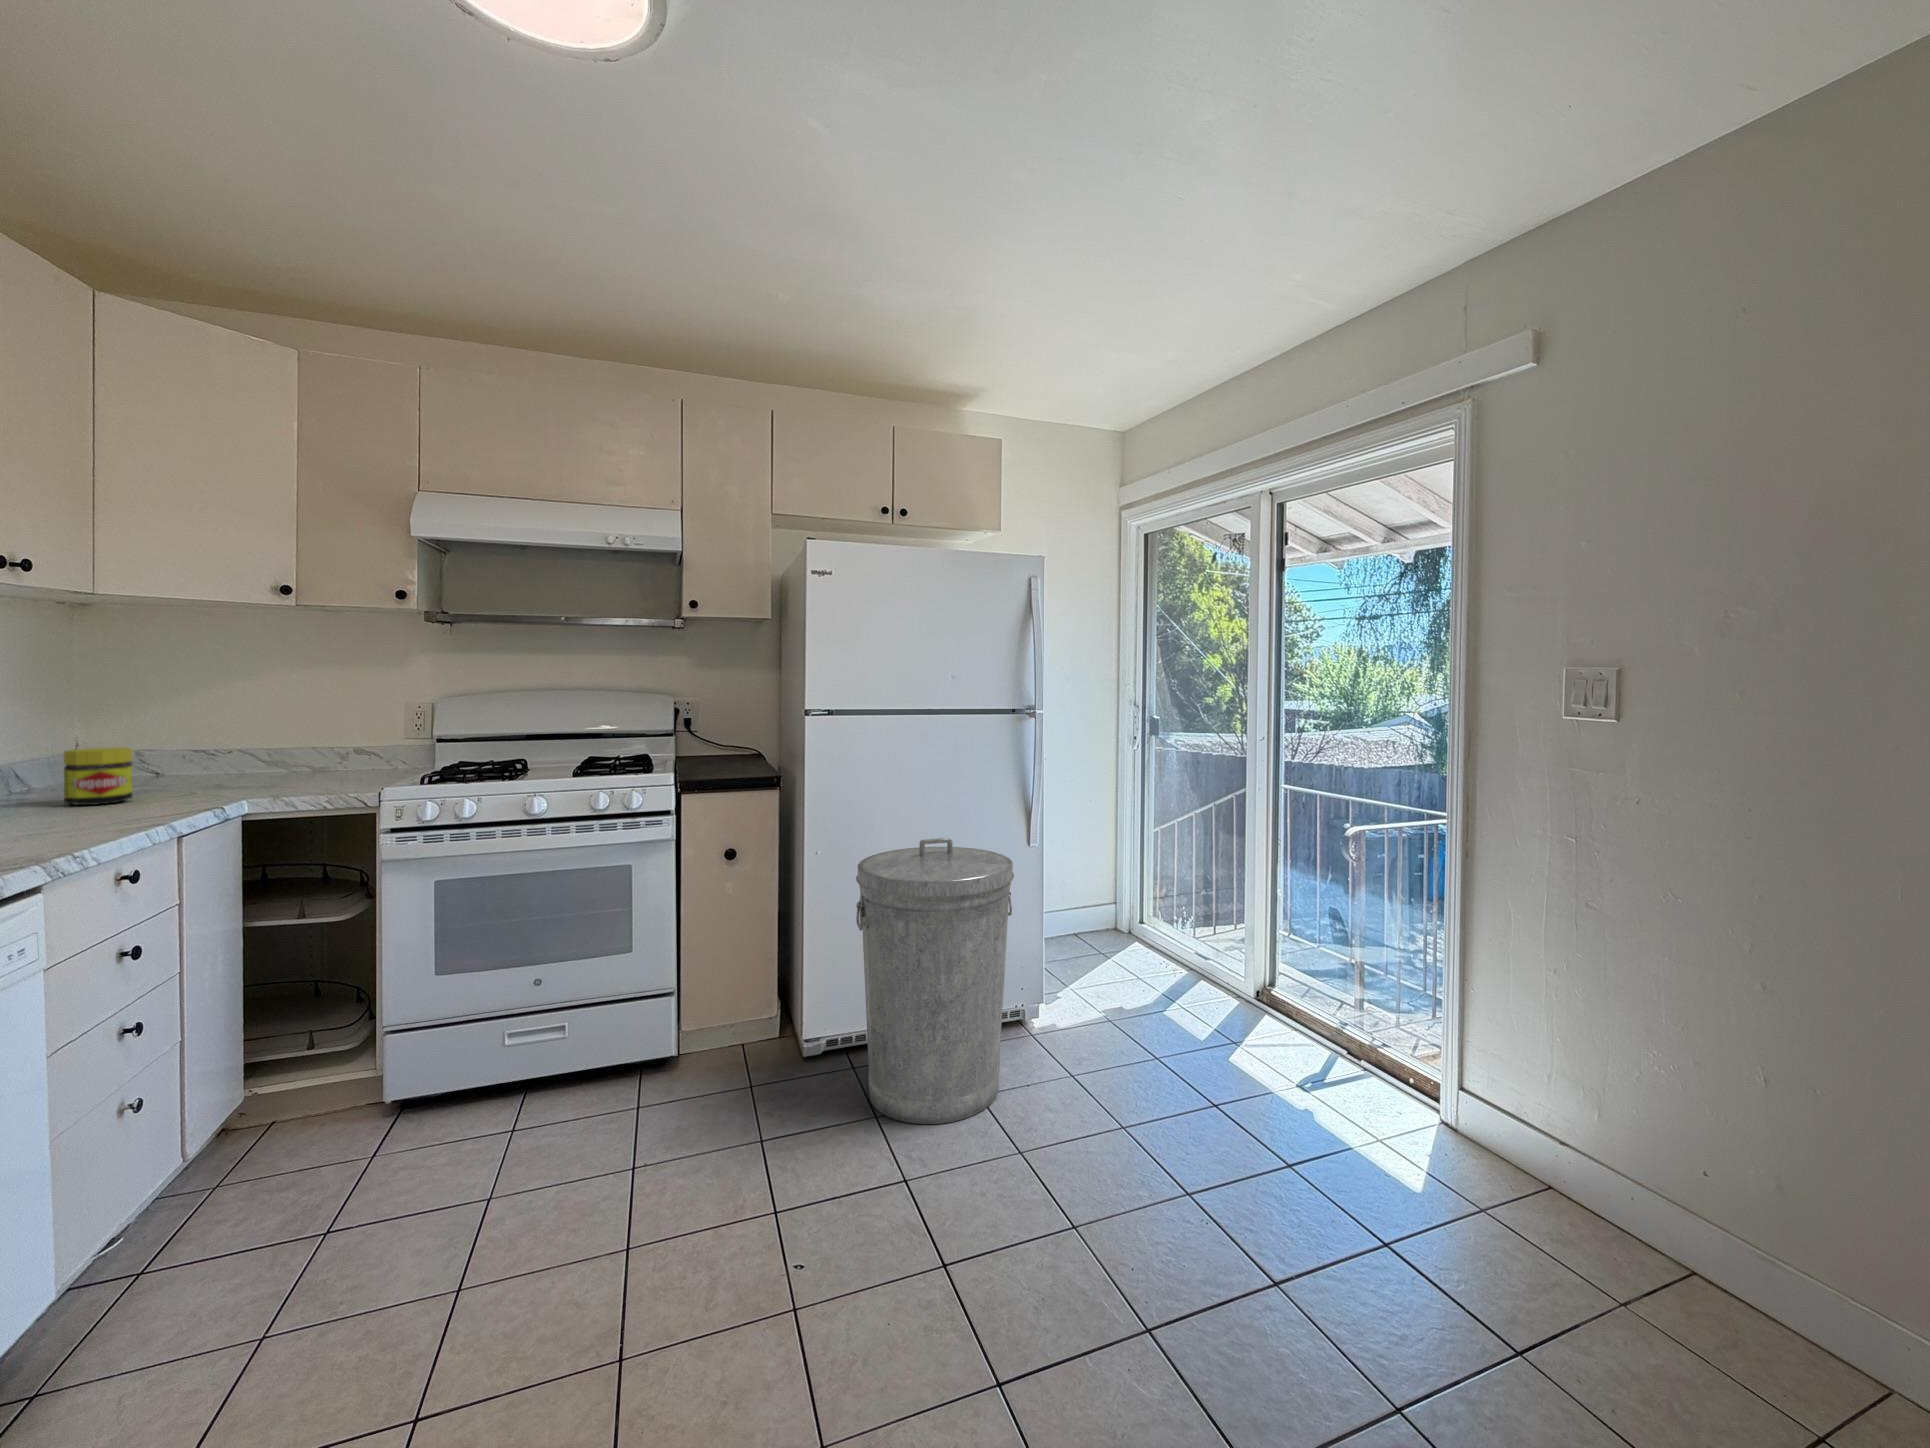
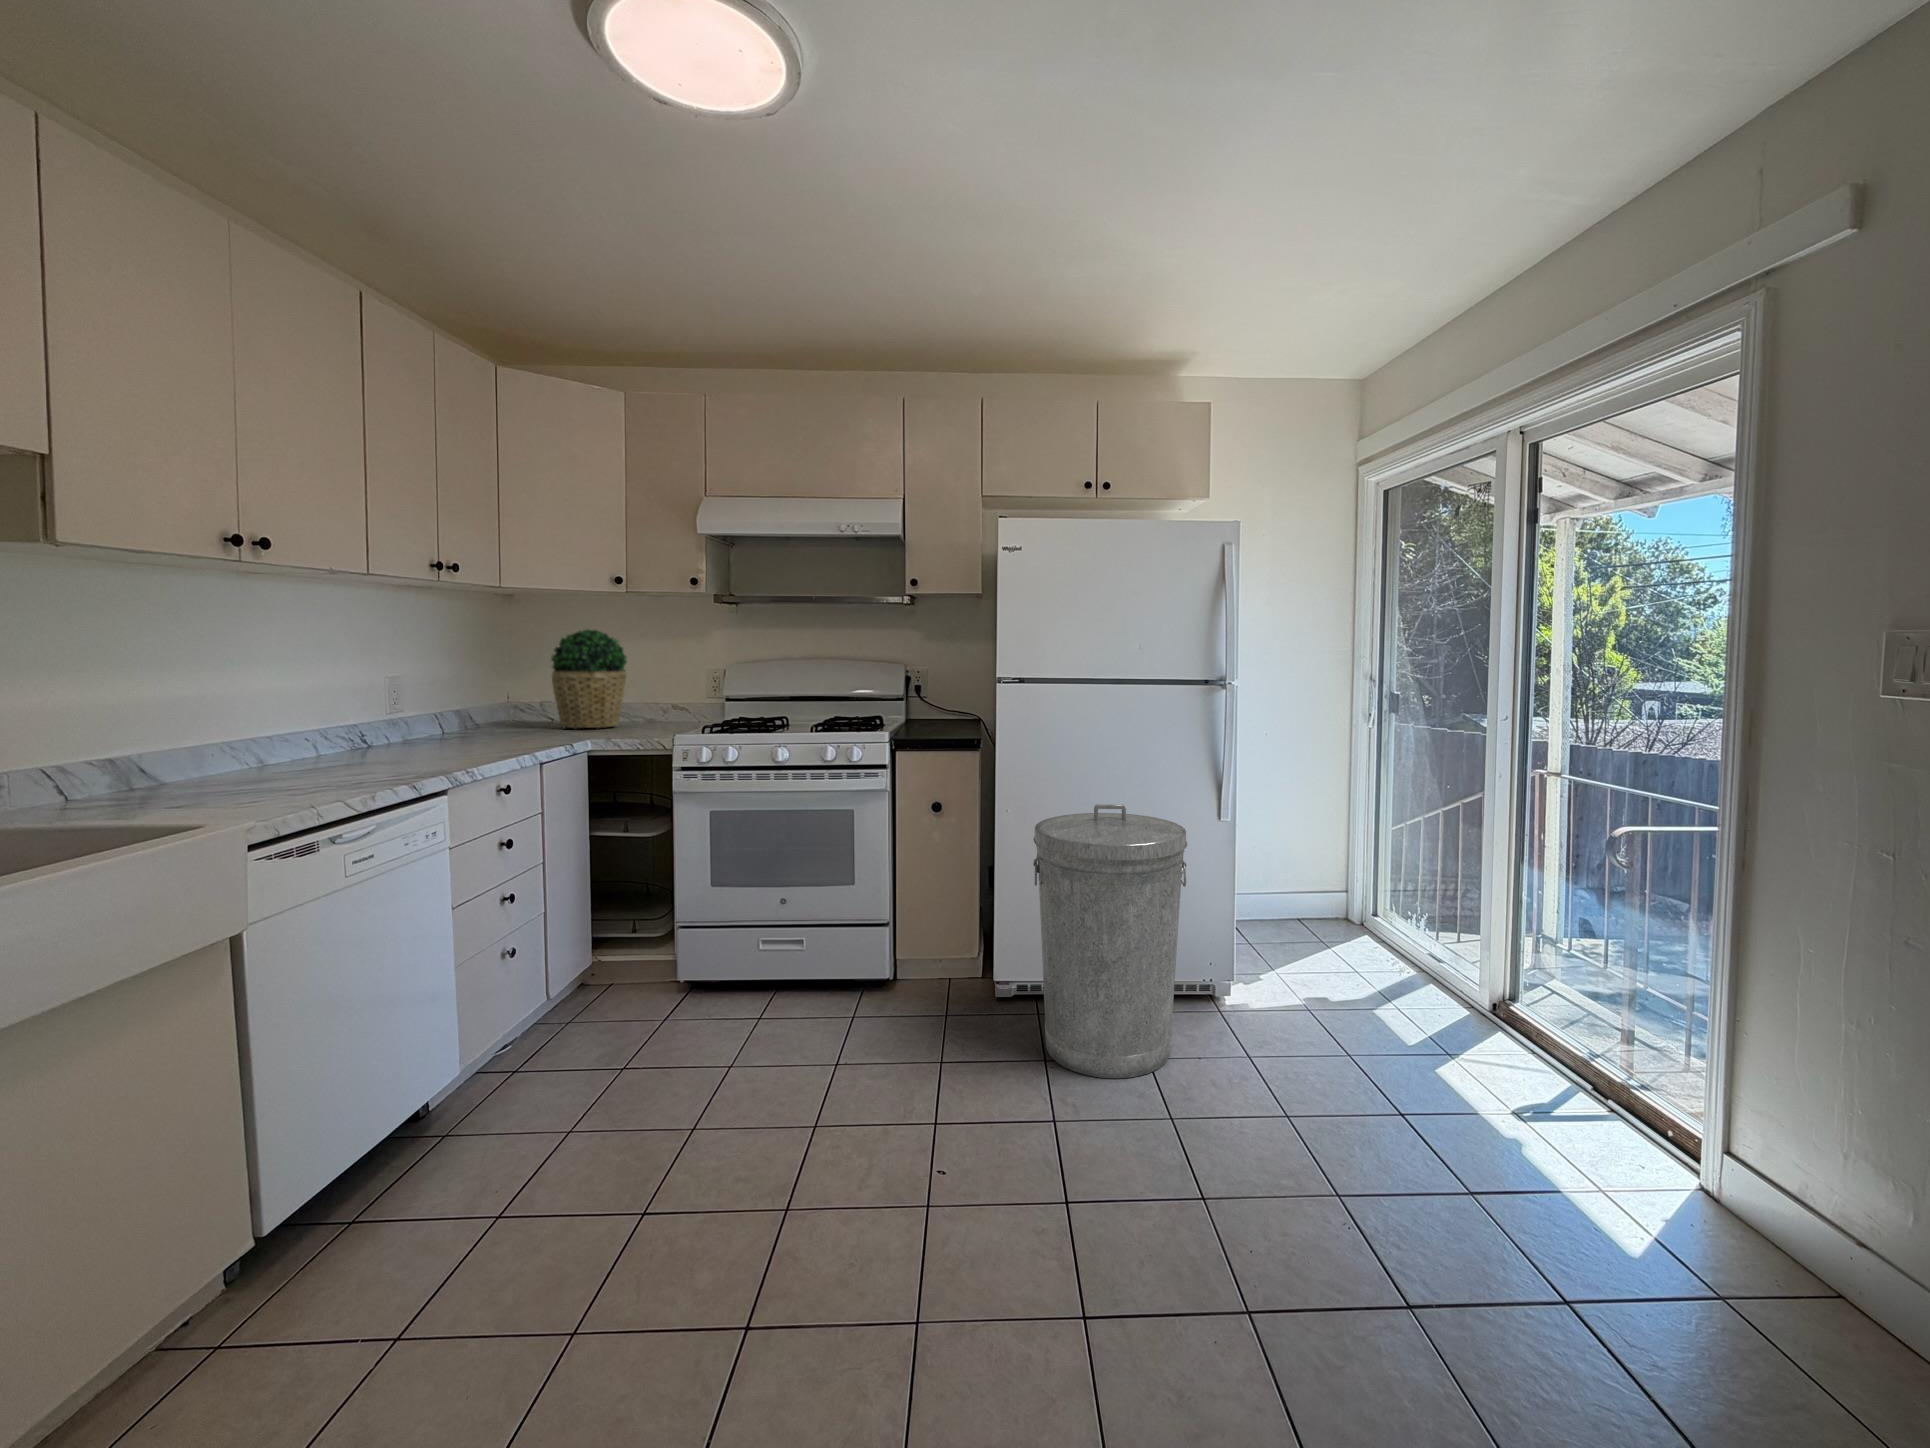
potted plant: none [159,652,286,786] -> present [551,629,627,729]
jar: present [64,747,132,805] -> none [488,698,527,739]

